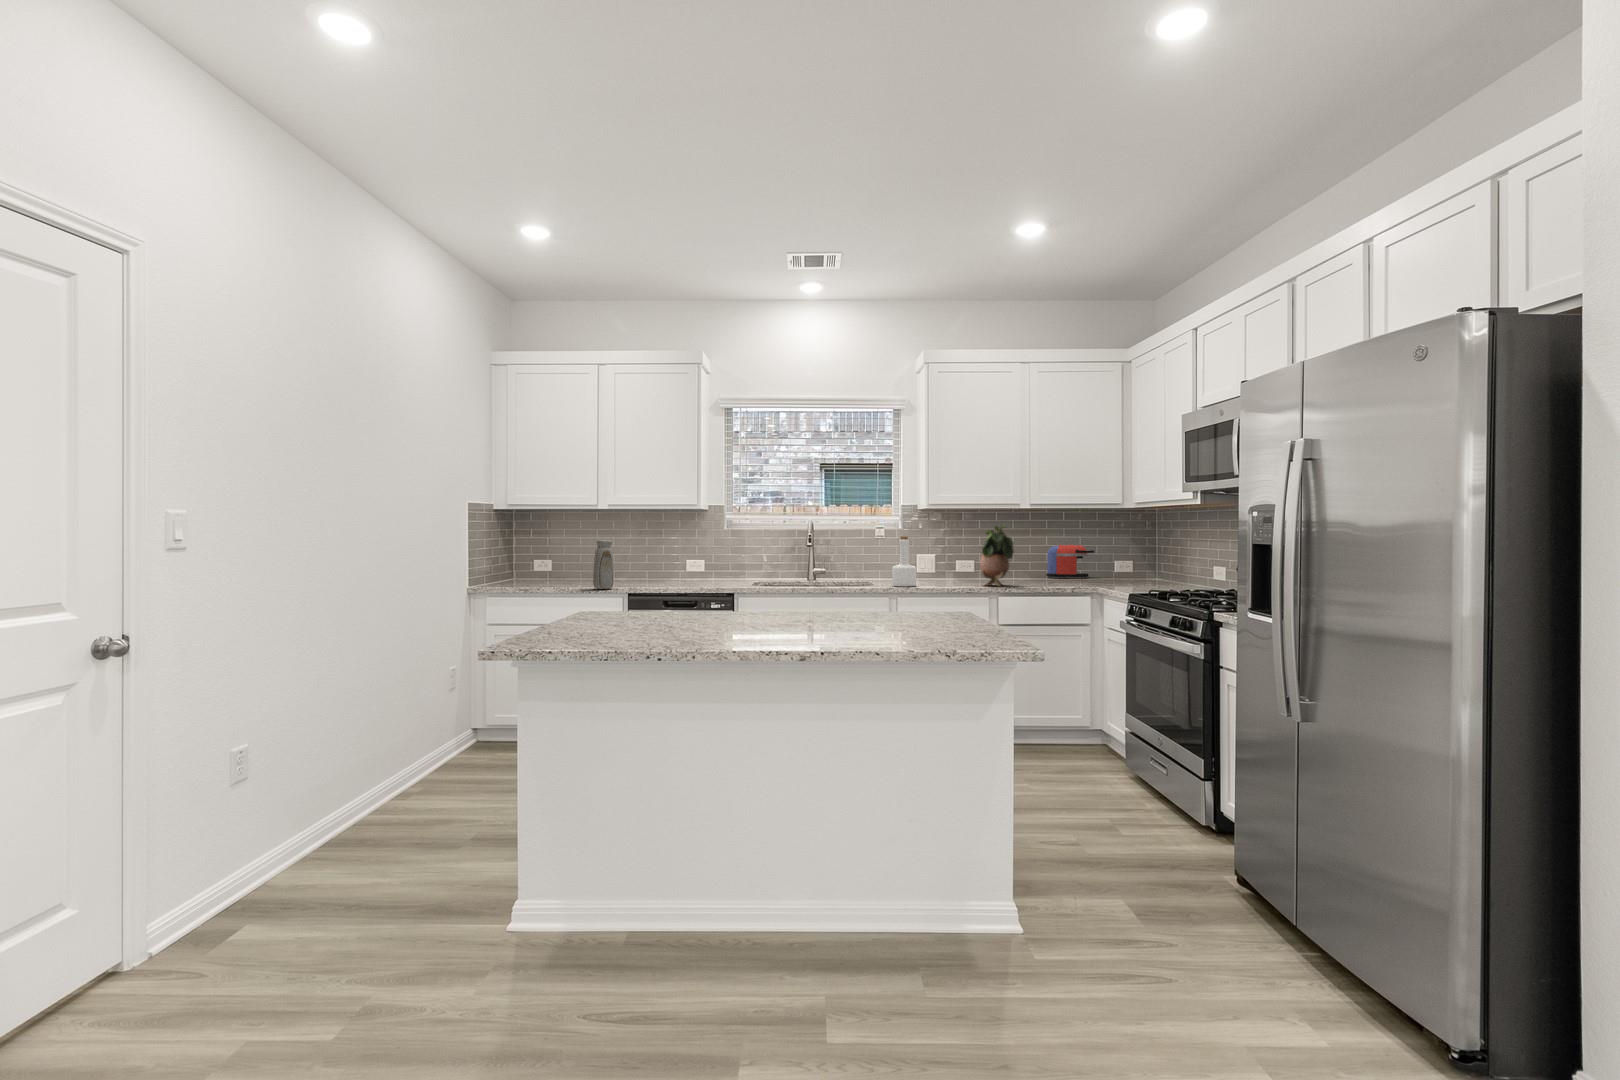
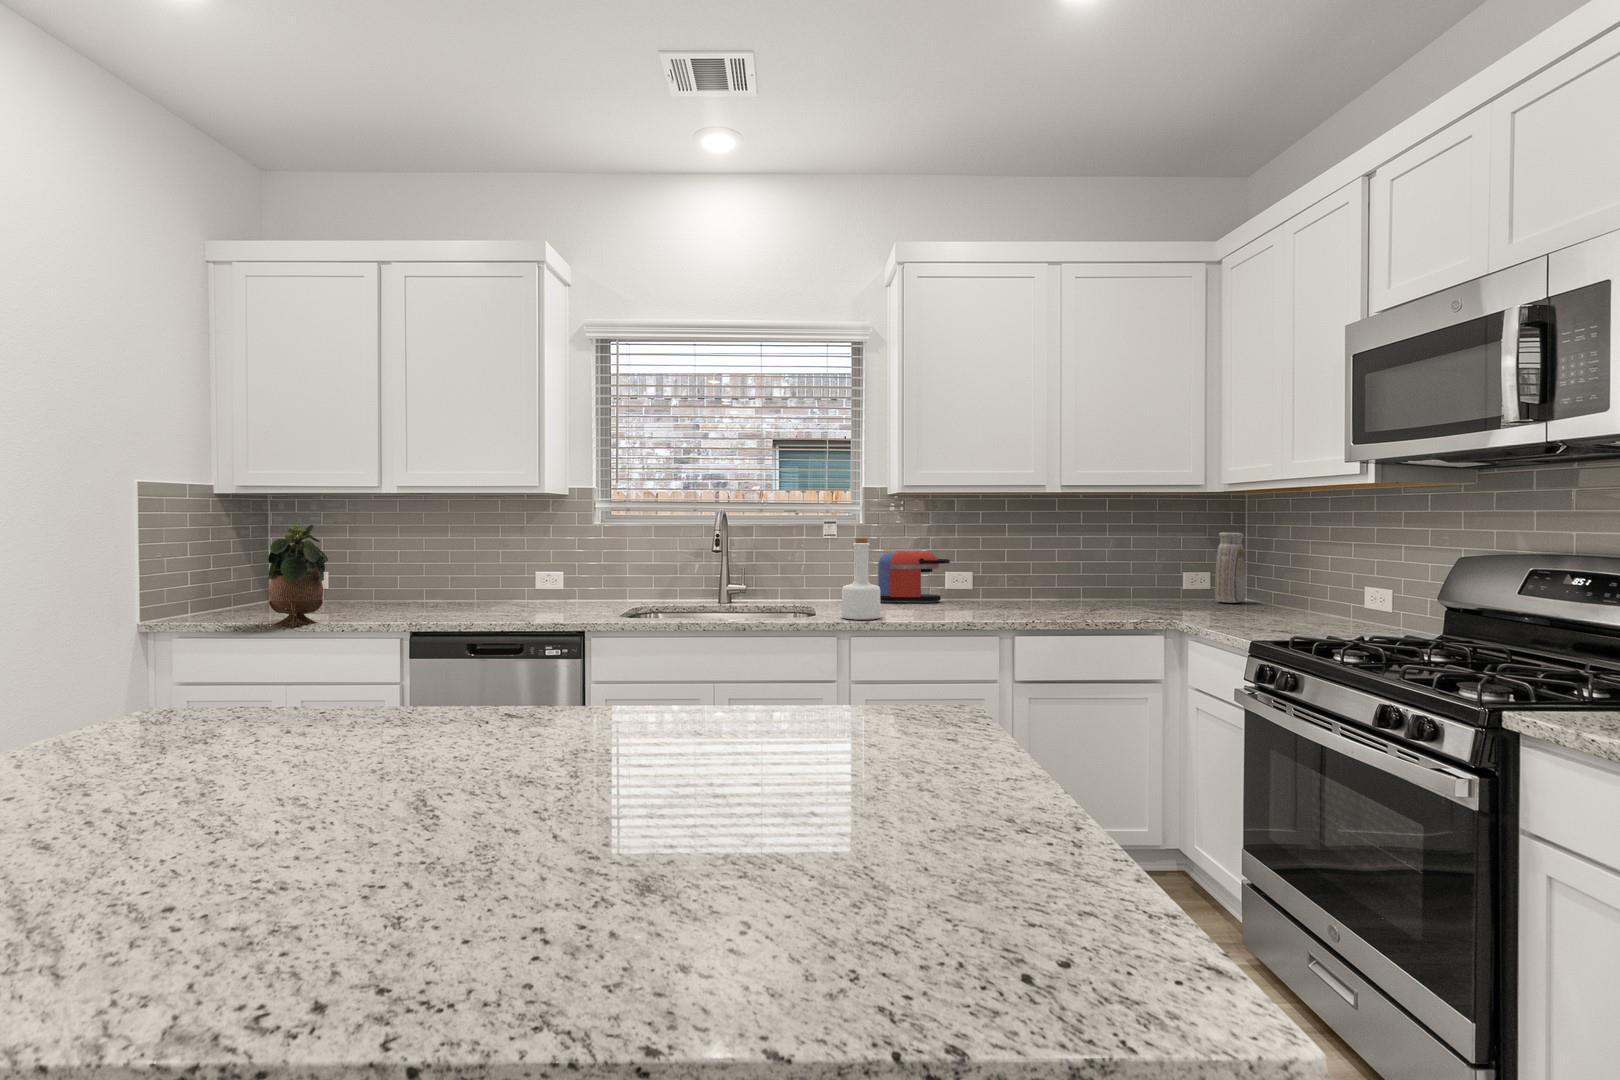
potted plant: present [980,525,1014,586] -> present [268,525,328,627]
vase: present [593,540,614,589] -> present [1215,532,1245,603]
coffee maker: present [1046,545,1094,578] -> present [878,551,950,603]

